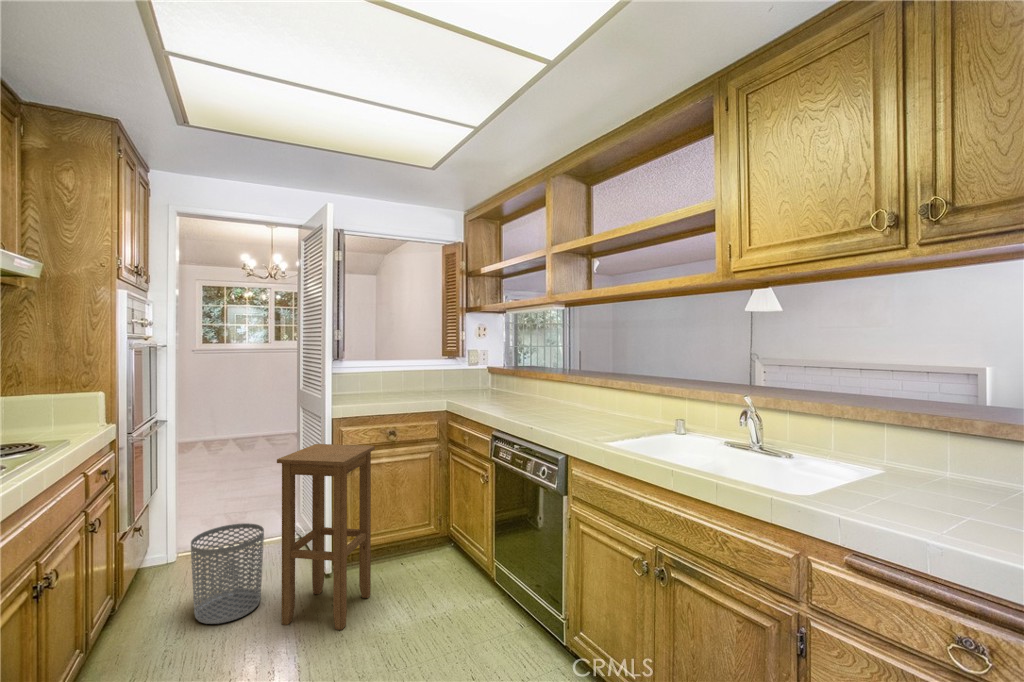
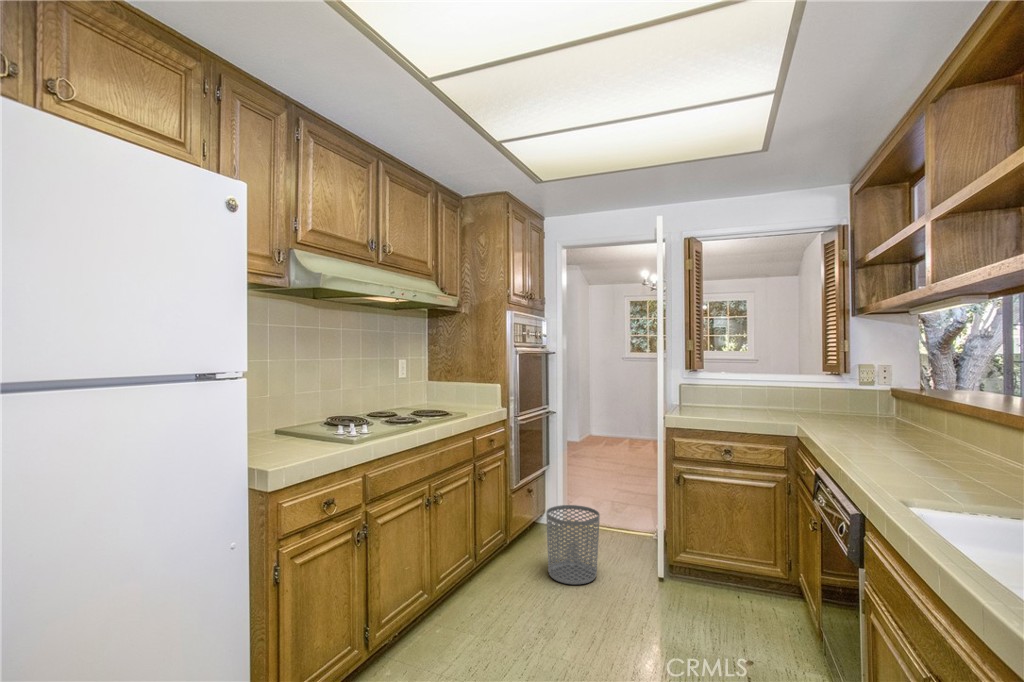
stool: present [277,444,375,630] -> none [597,448,691,629]

